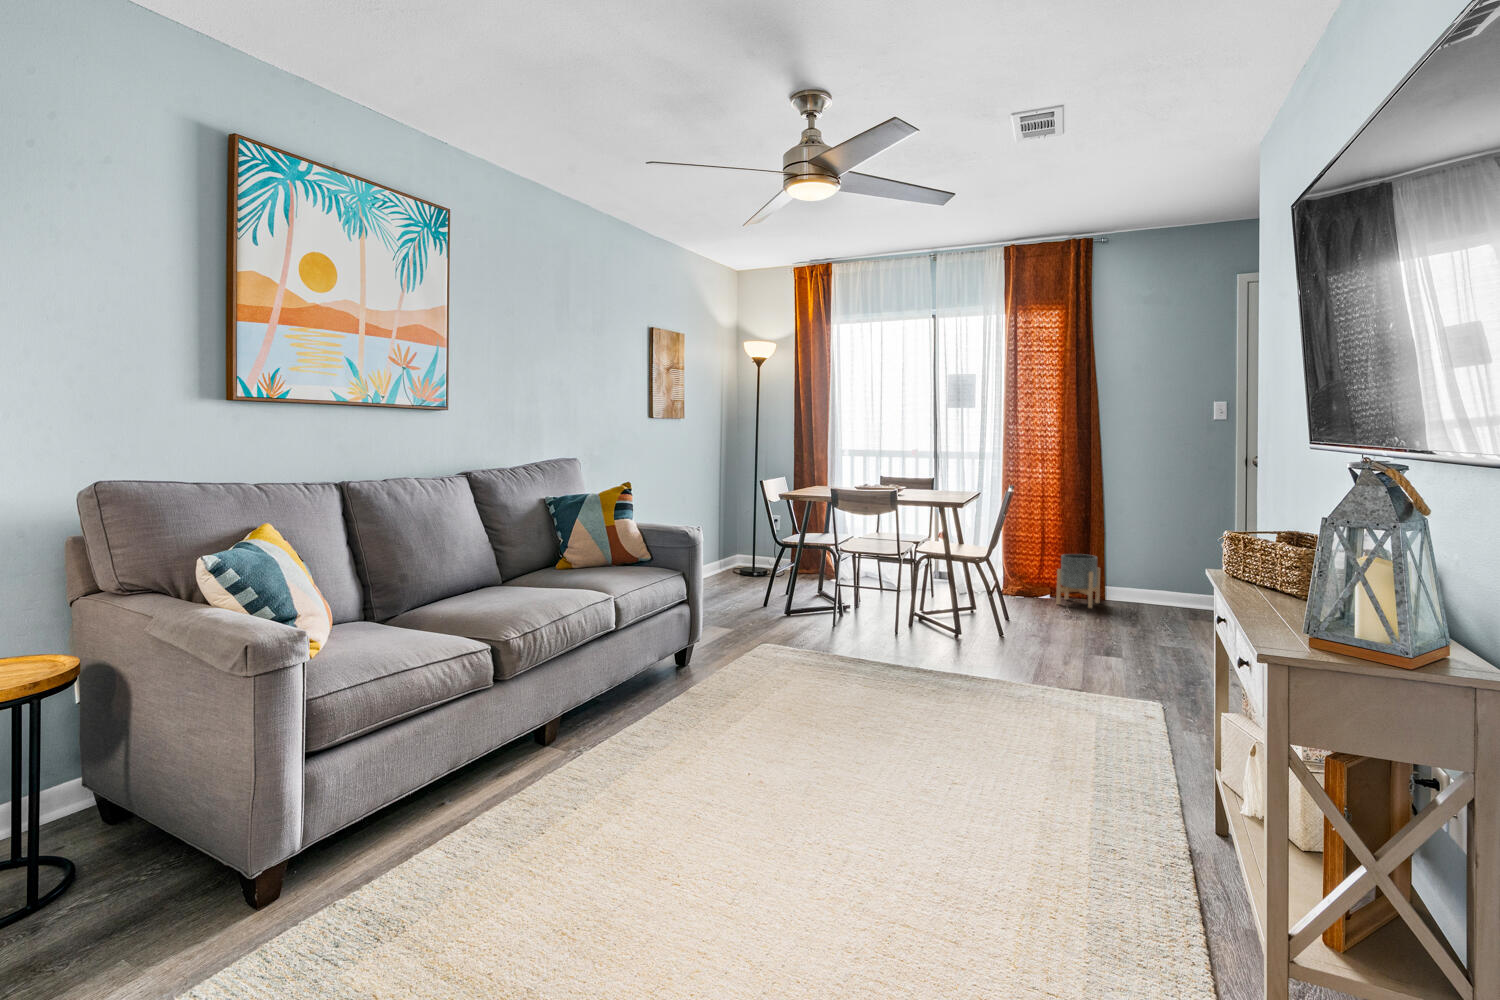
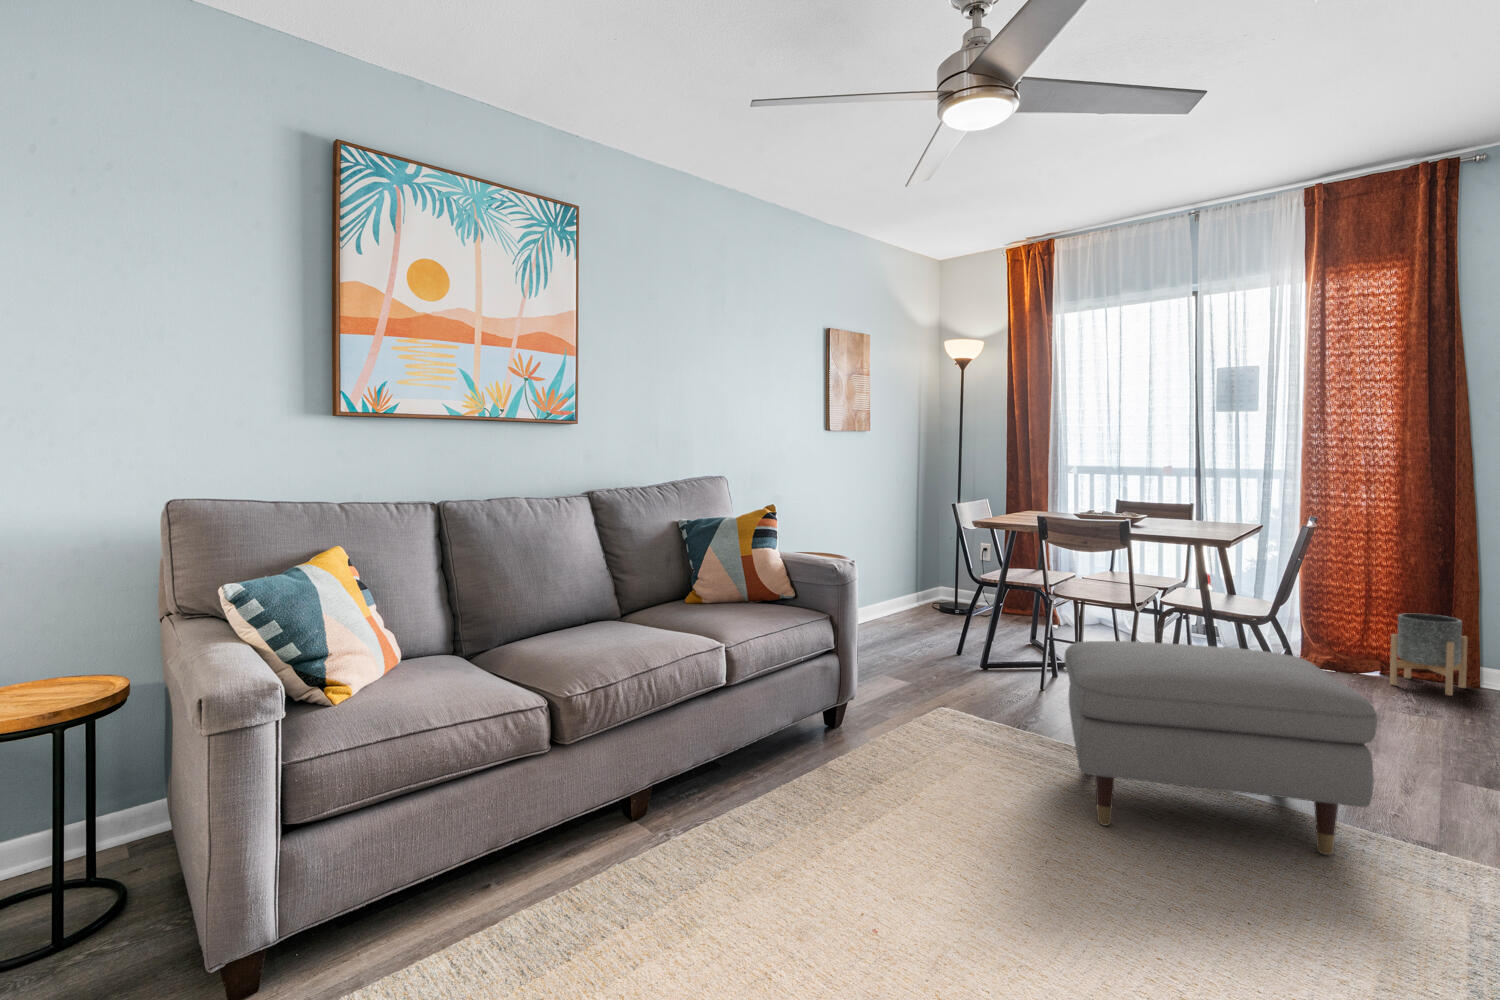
ottoman: none [862,577,1056,704] -> present [1064,641,1377,855]

